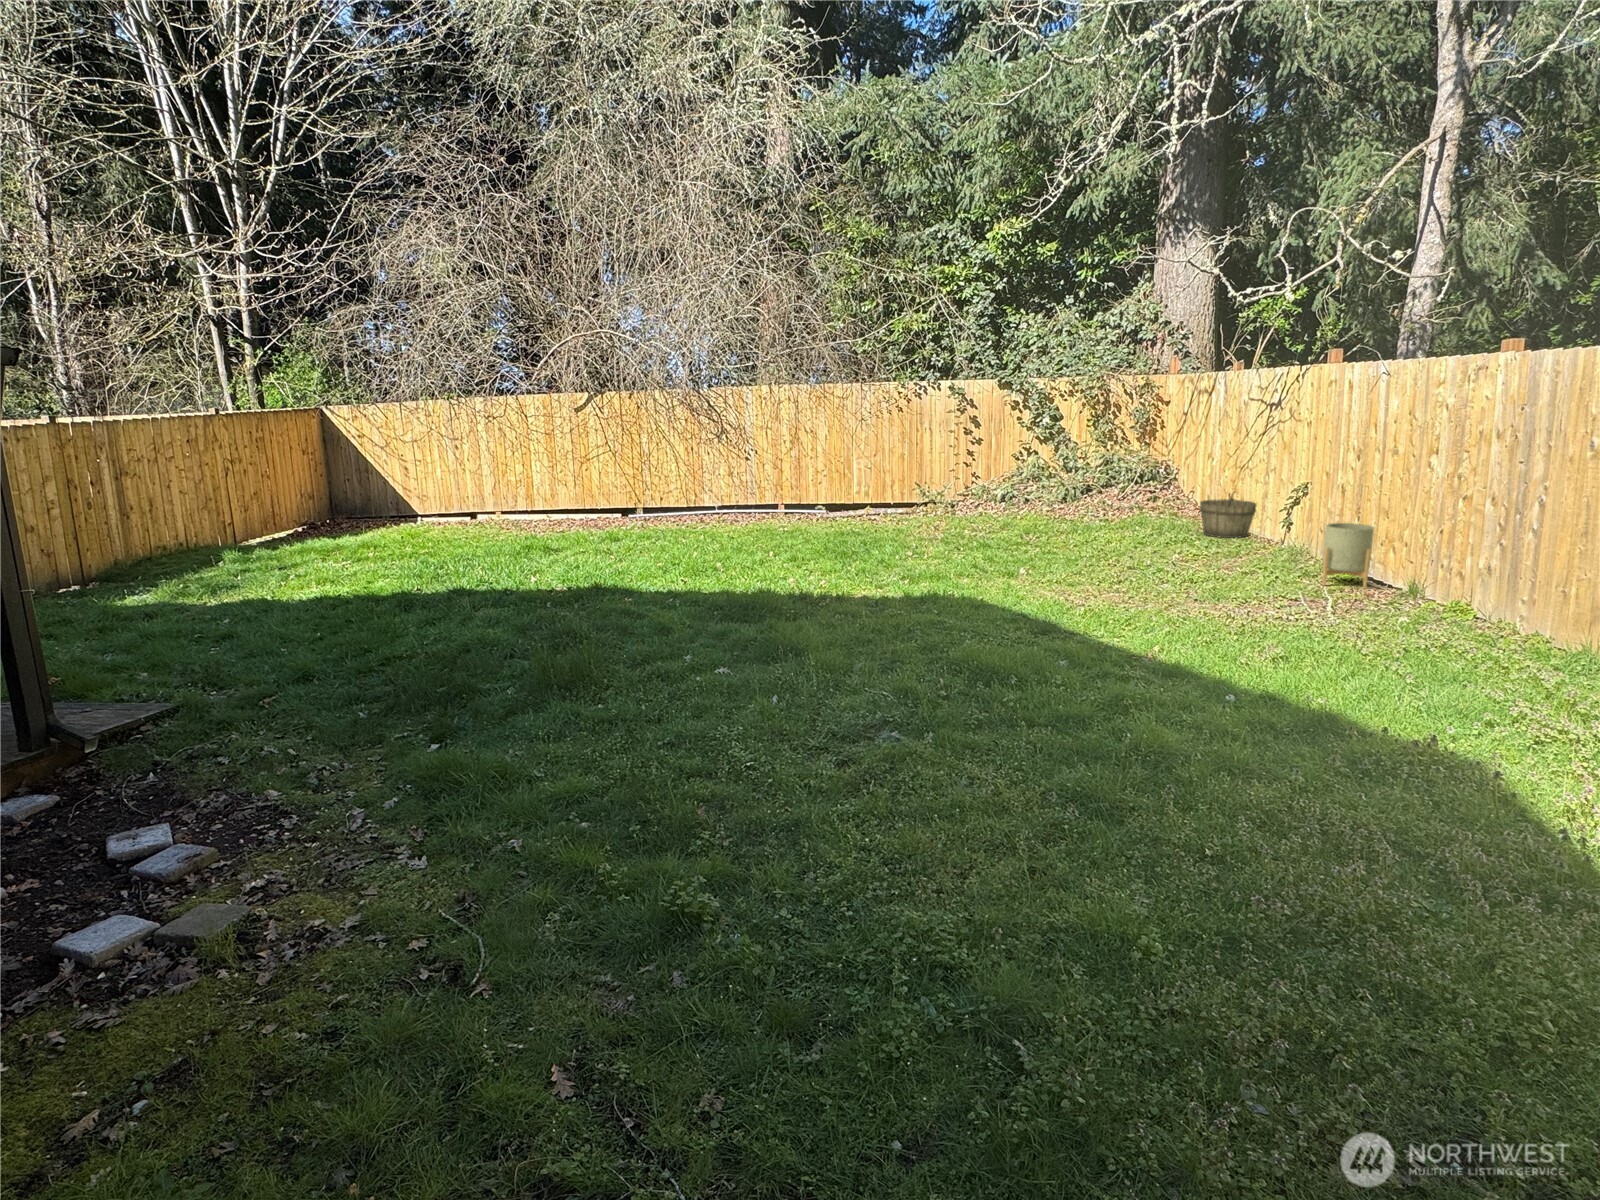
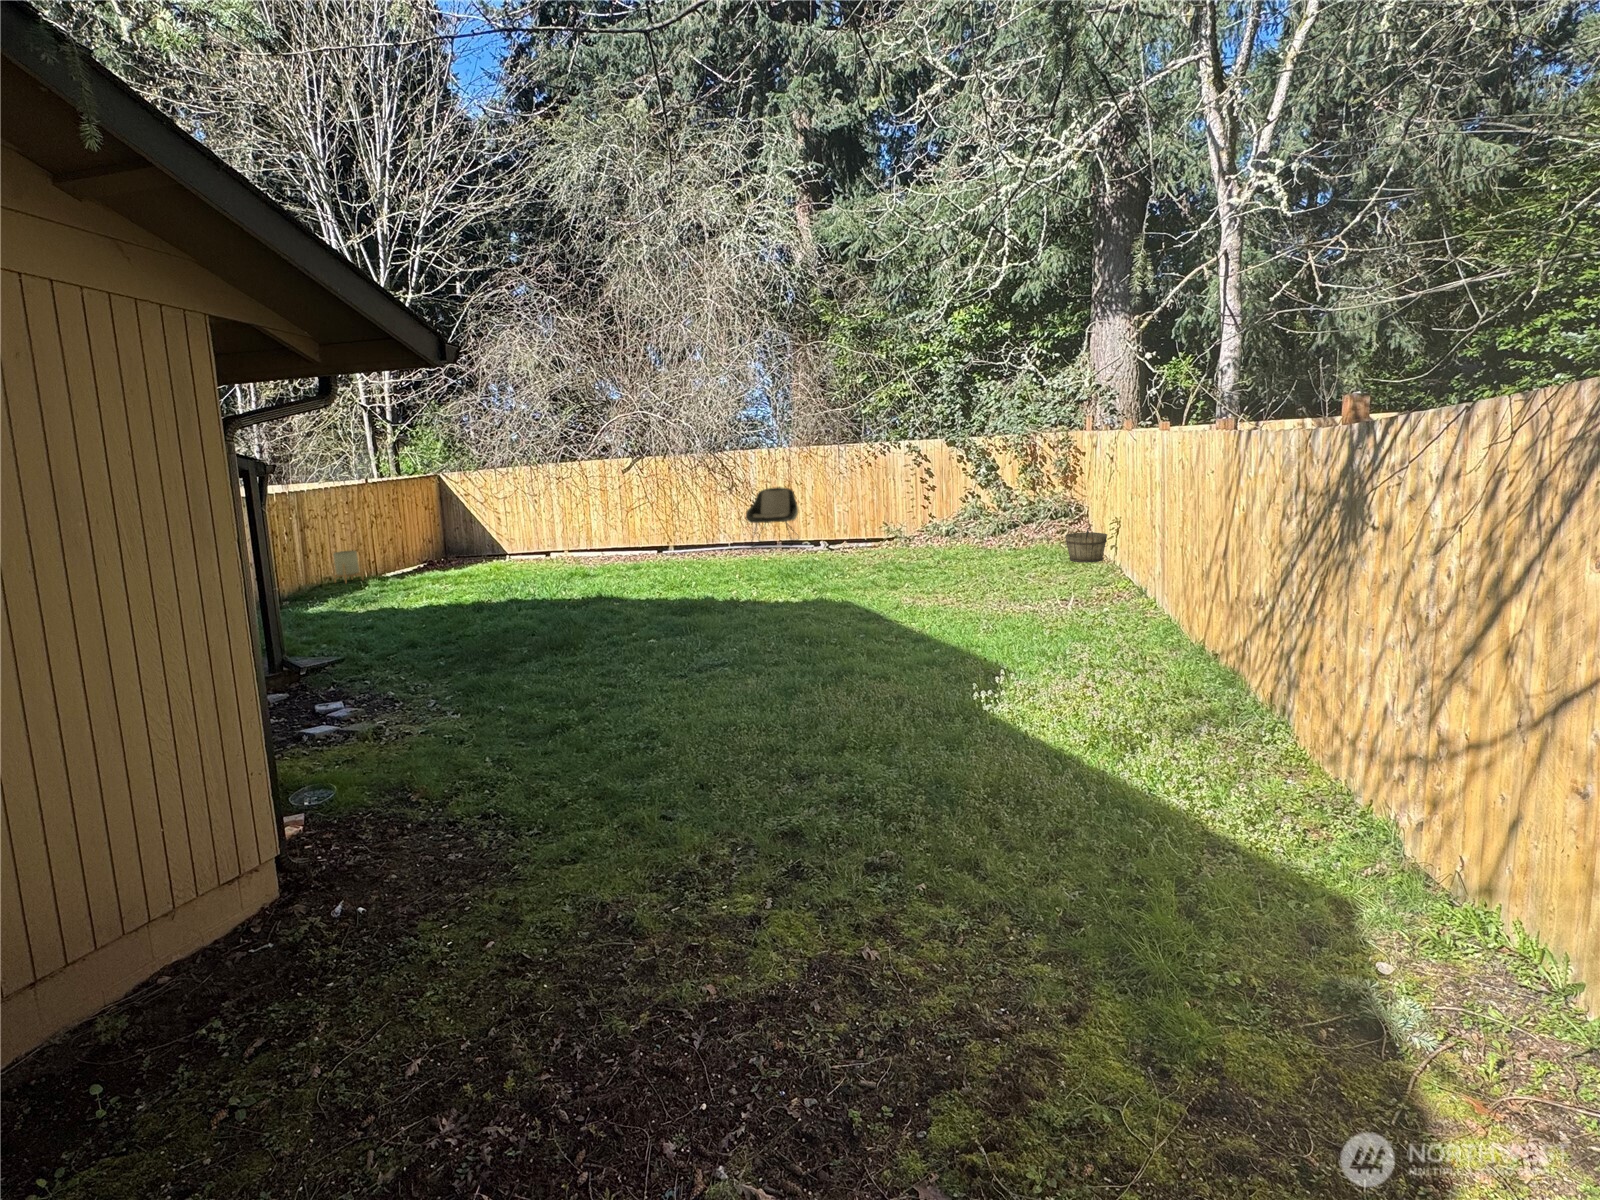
lounge chair: none [747,436,812,512] -> present [746,487,798,545]
planter: present [1322,523,1374,589] -> present [332,550,363,583]

